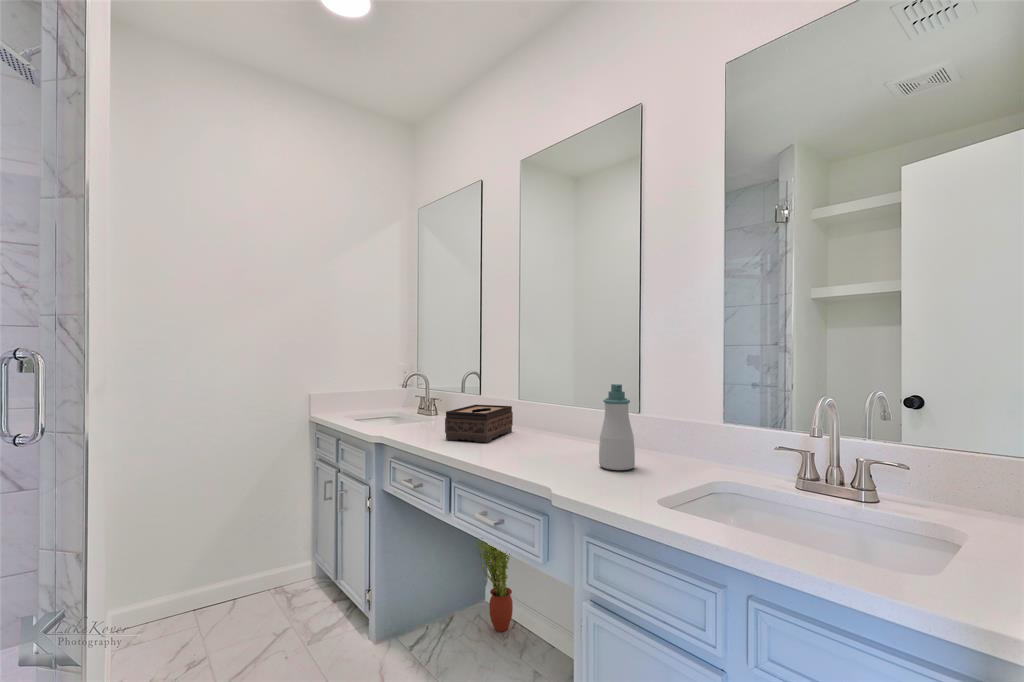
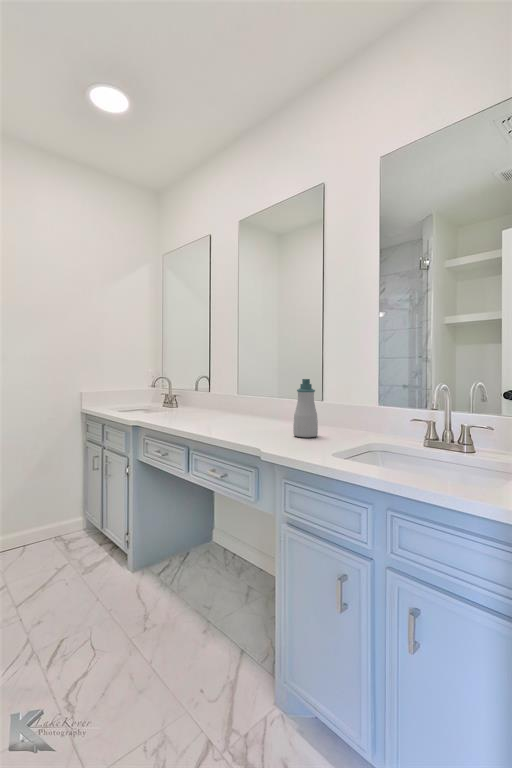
tissue box: present [445,405,513,442] -> none [184,400,233,424]
potted plant: present [475,538,513,632] -> none [205,480,234,560]

